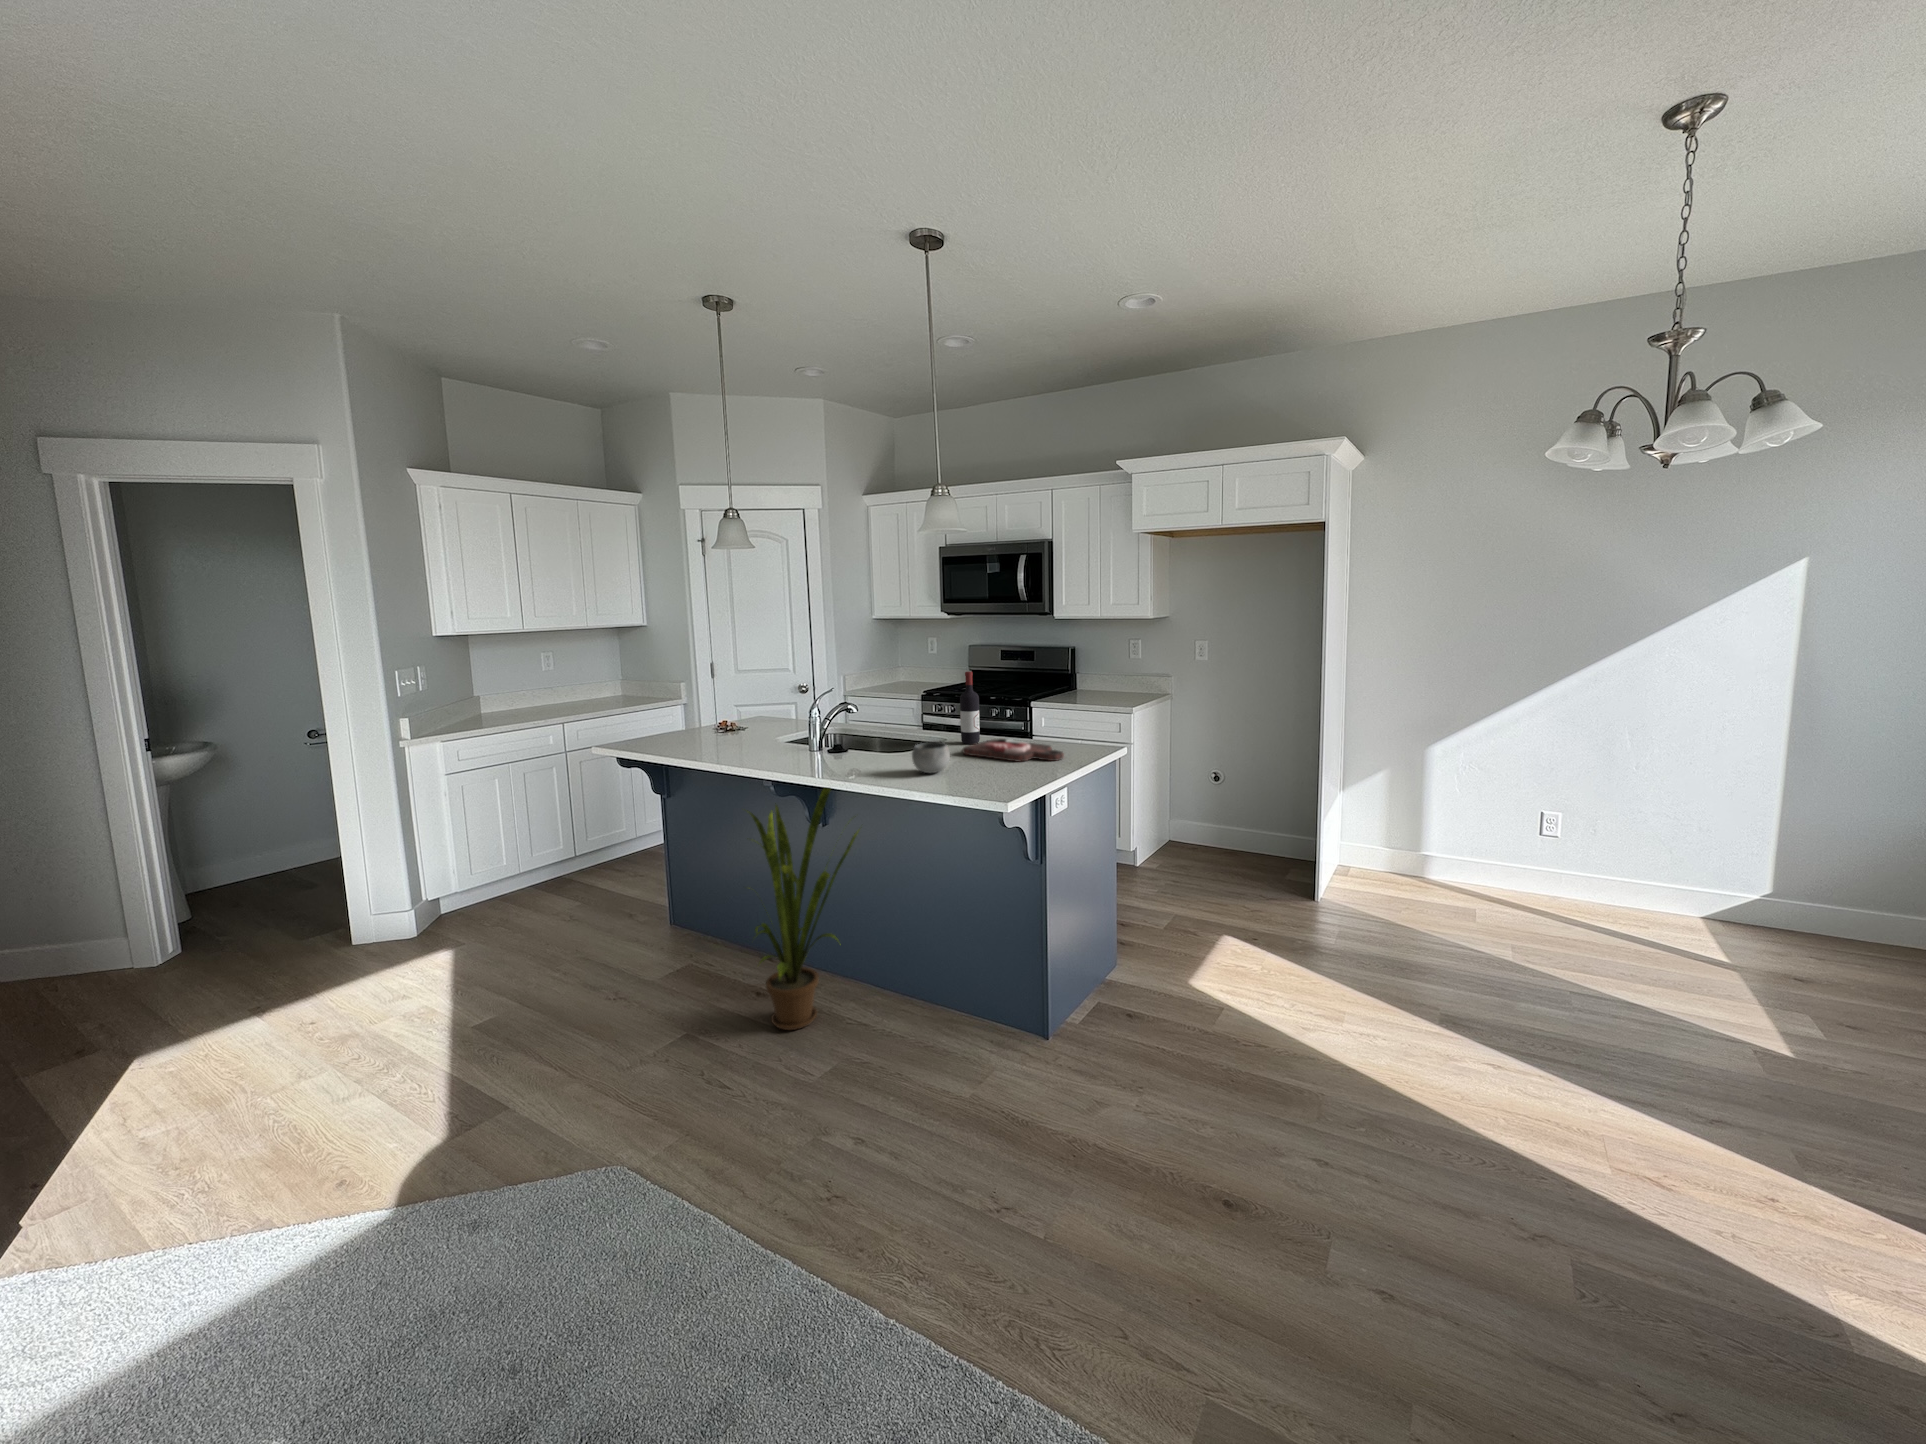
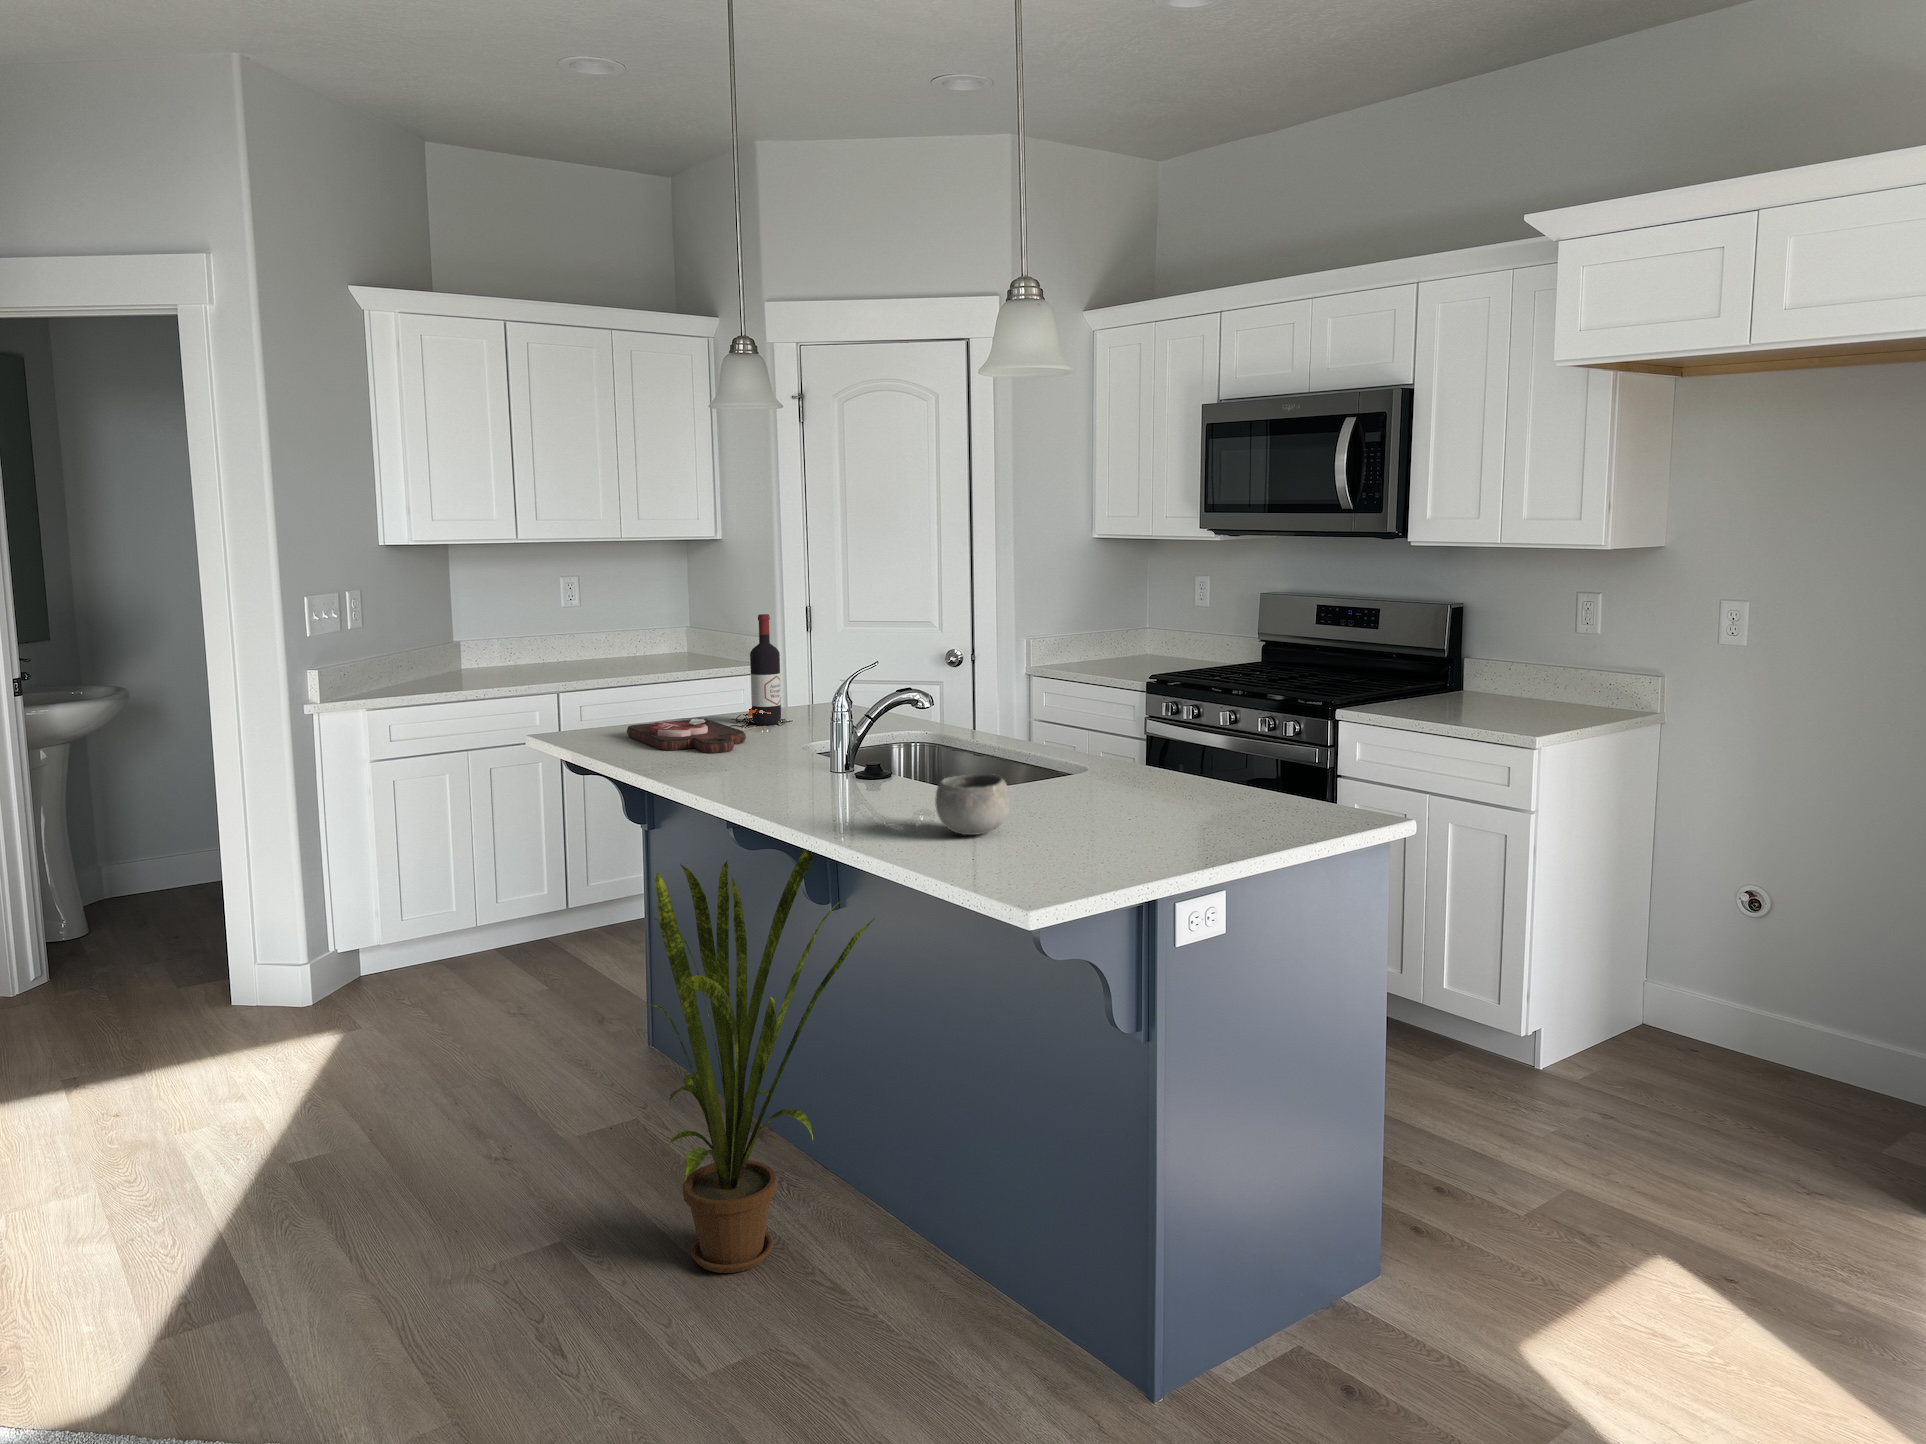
wine bottle: present [960,672,980,744] -> present [750,614,781,725]
cutting board: present [963,739,1064,762] -> present [627,718,746,753]

